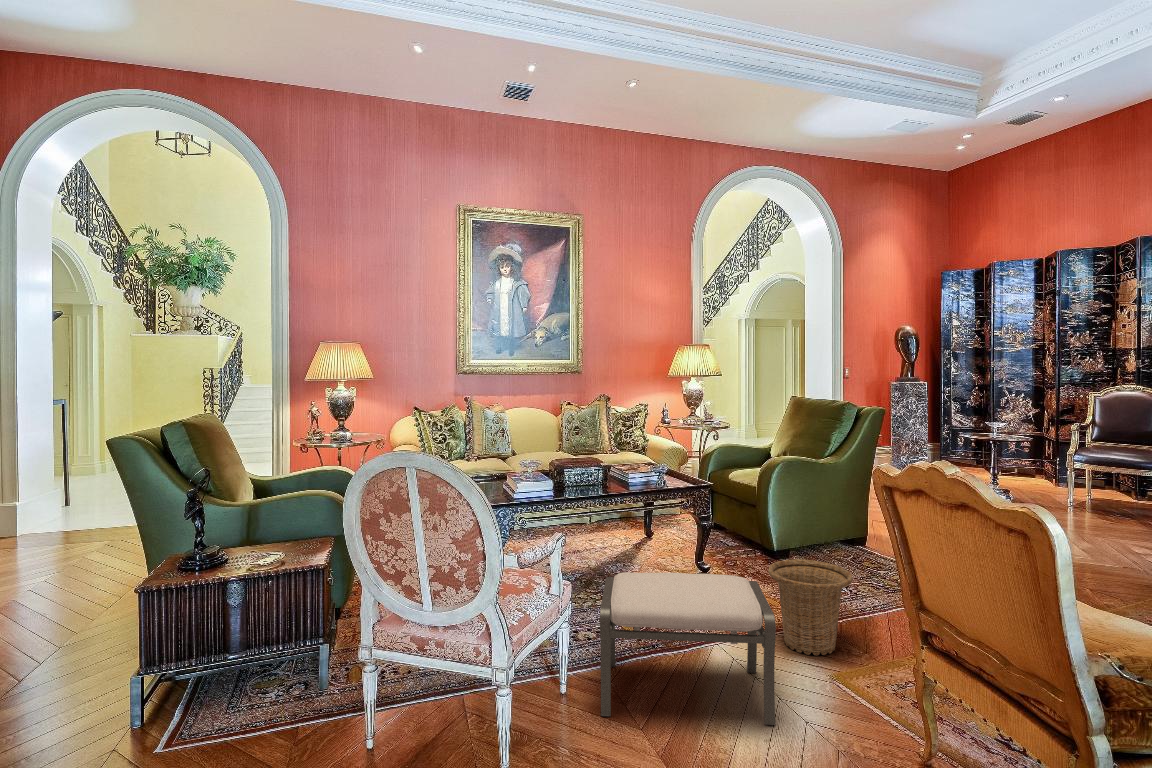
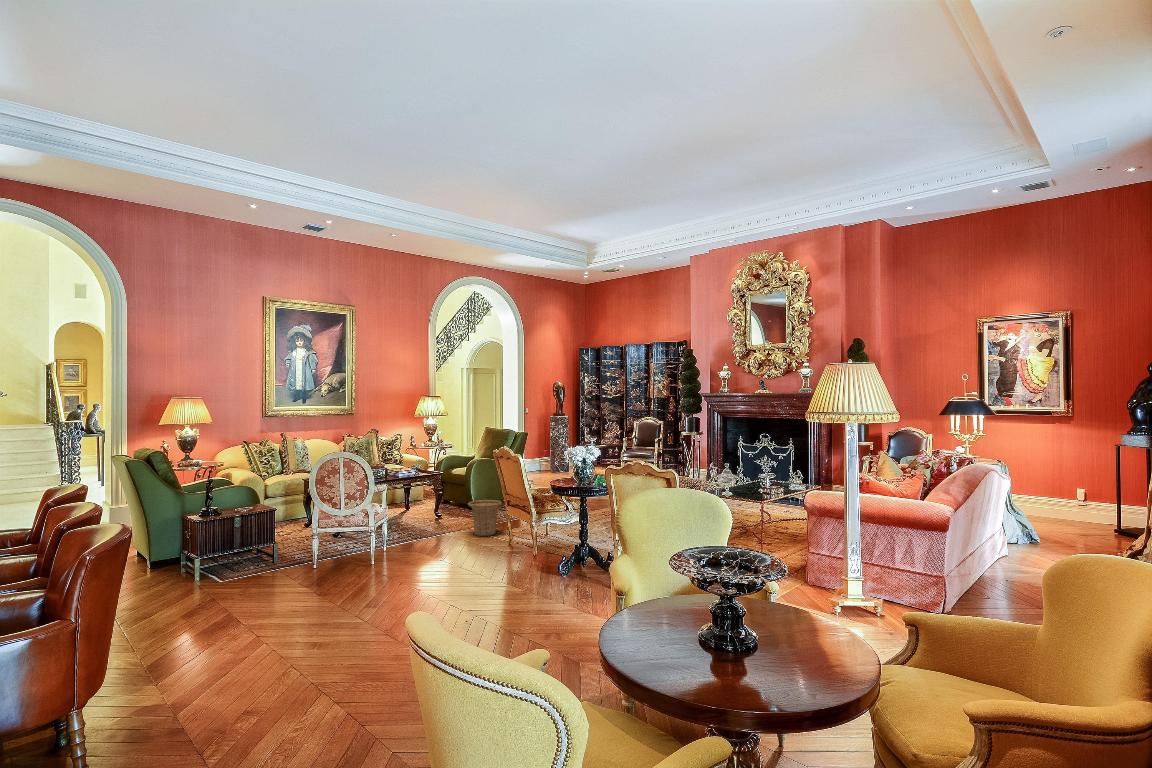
ottoman: present [600,572,776,725] -> none [399,502,468,555]

